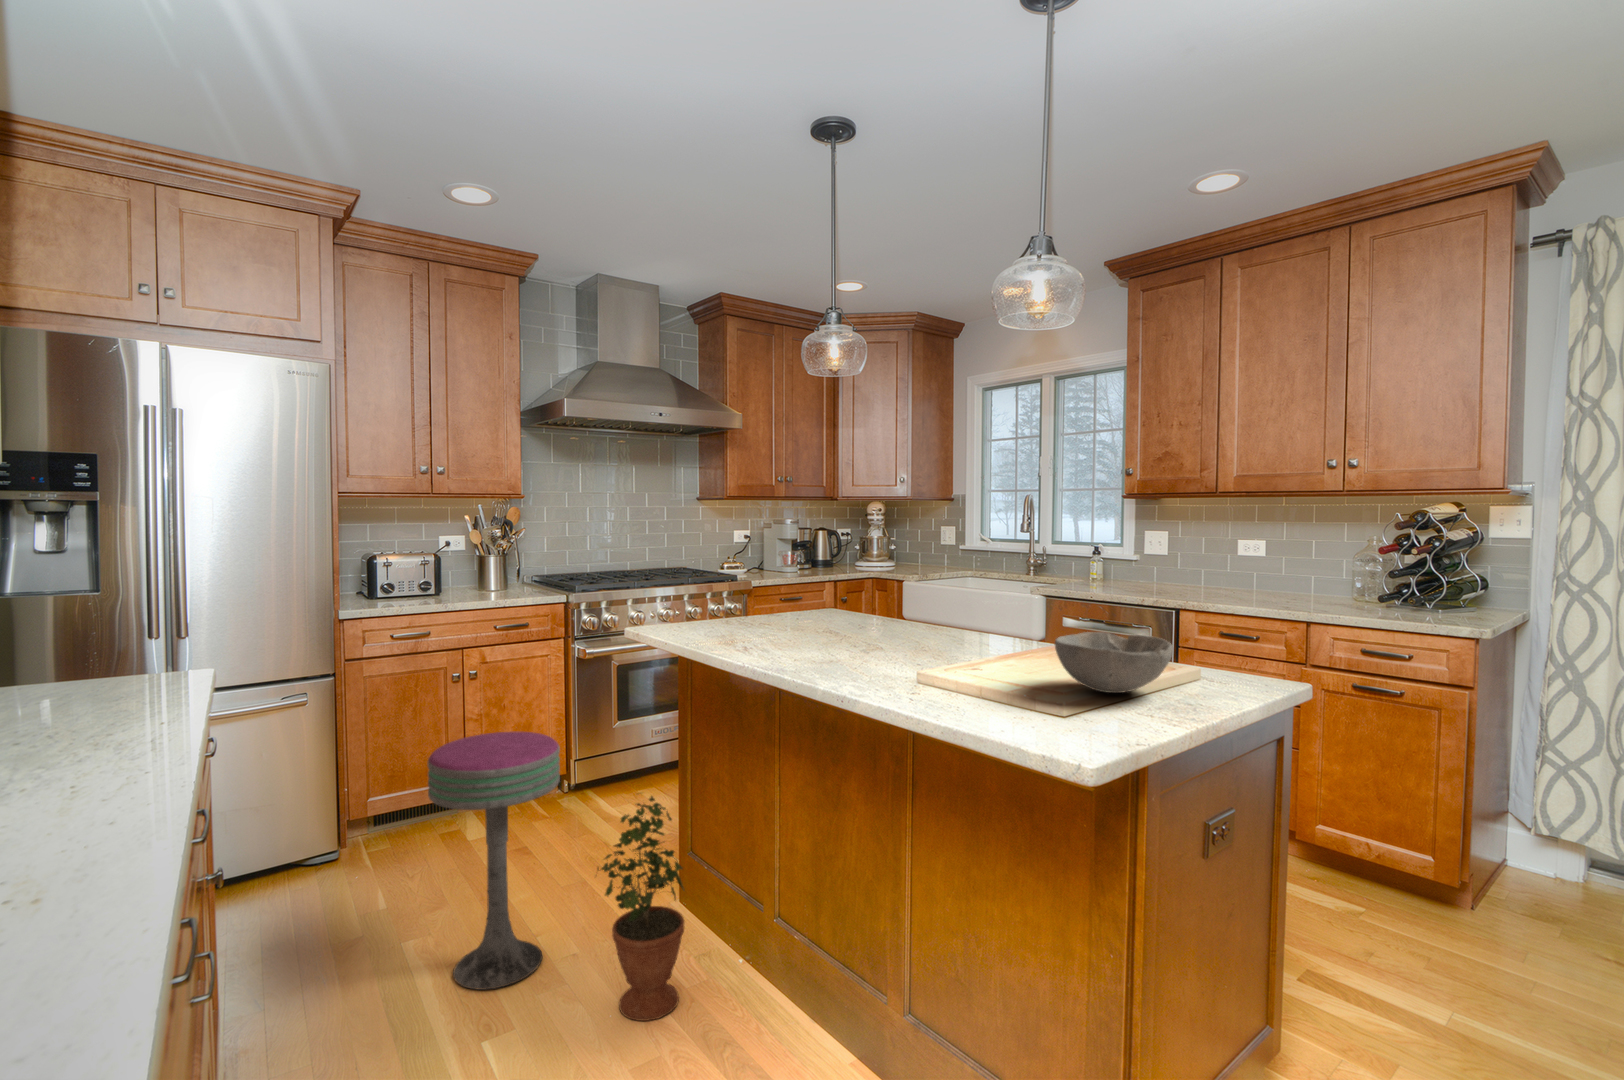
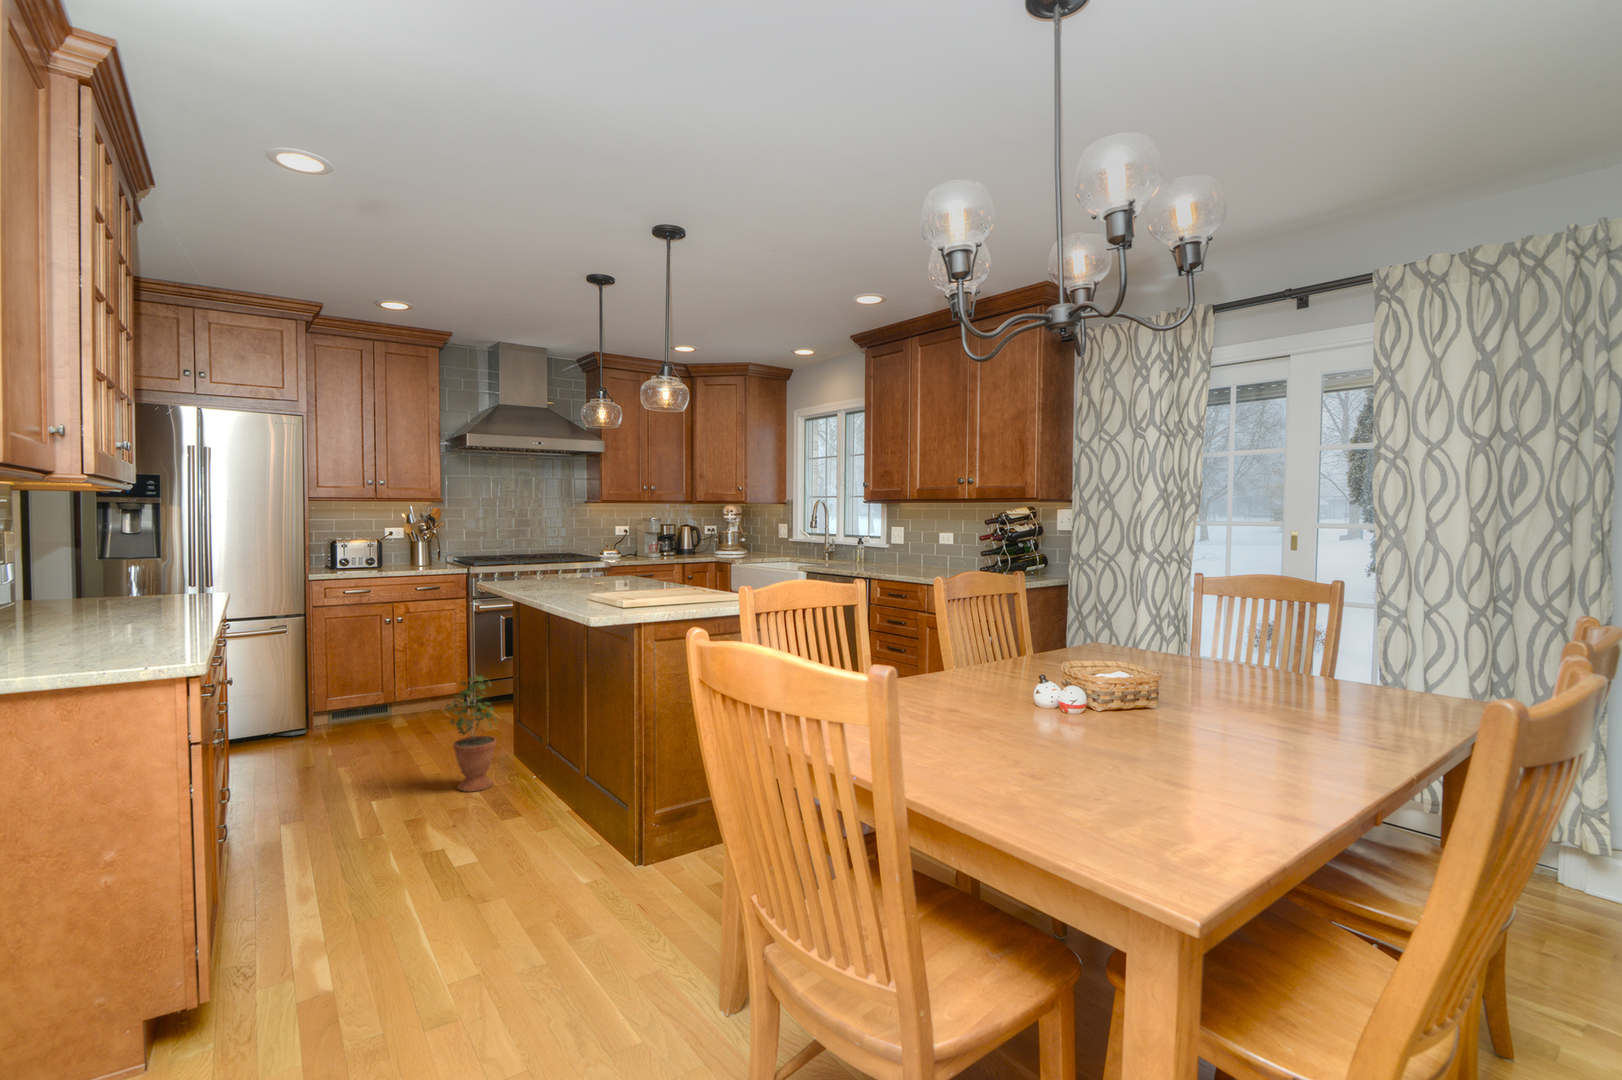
bowl: present [1055,632,1173,693] -> none [655,573,712,601]
bar stool: present [428,732,560,990] -> none [353,641,433,781]

